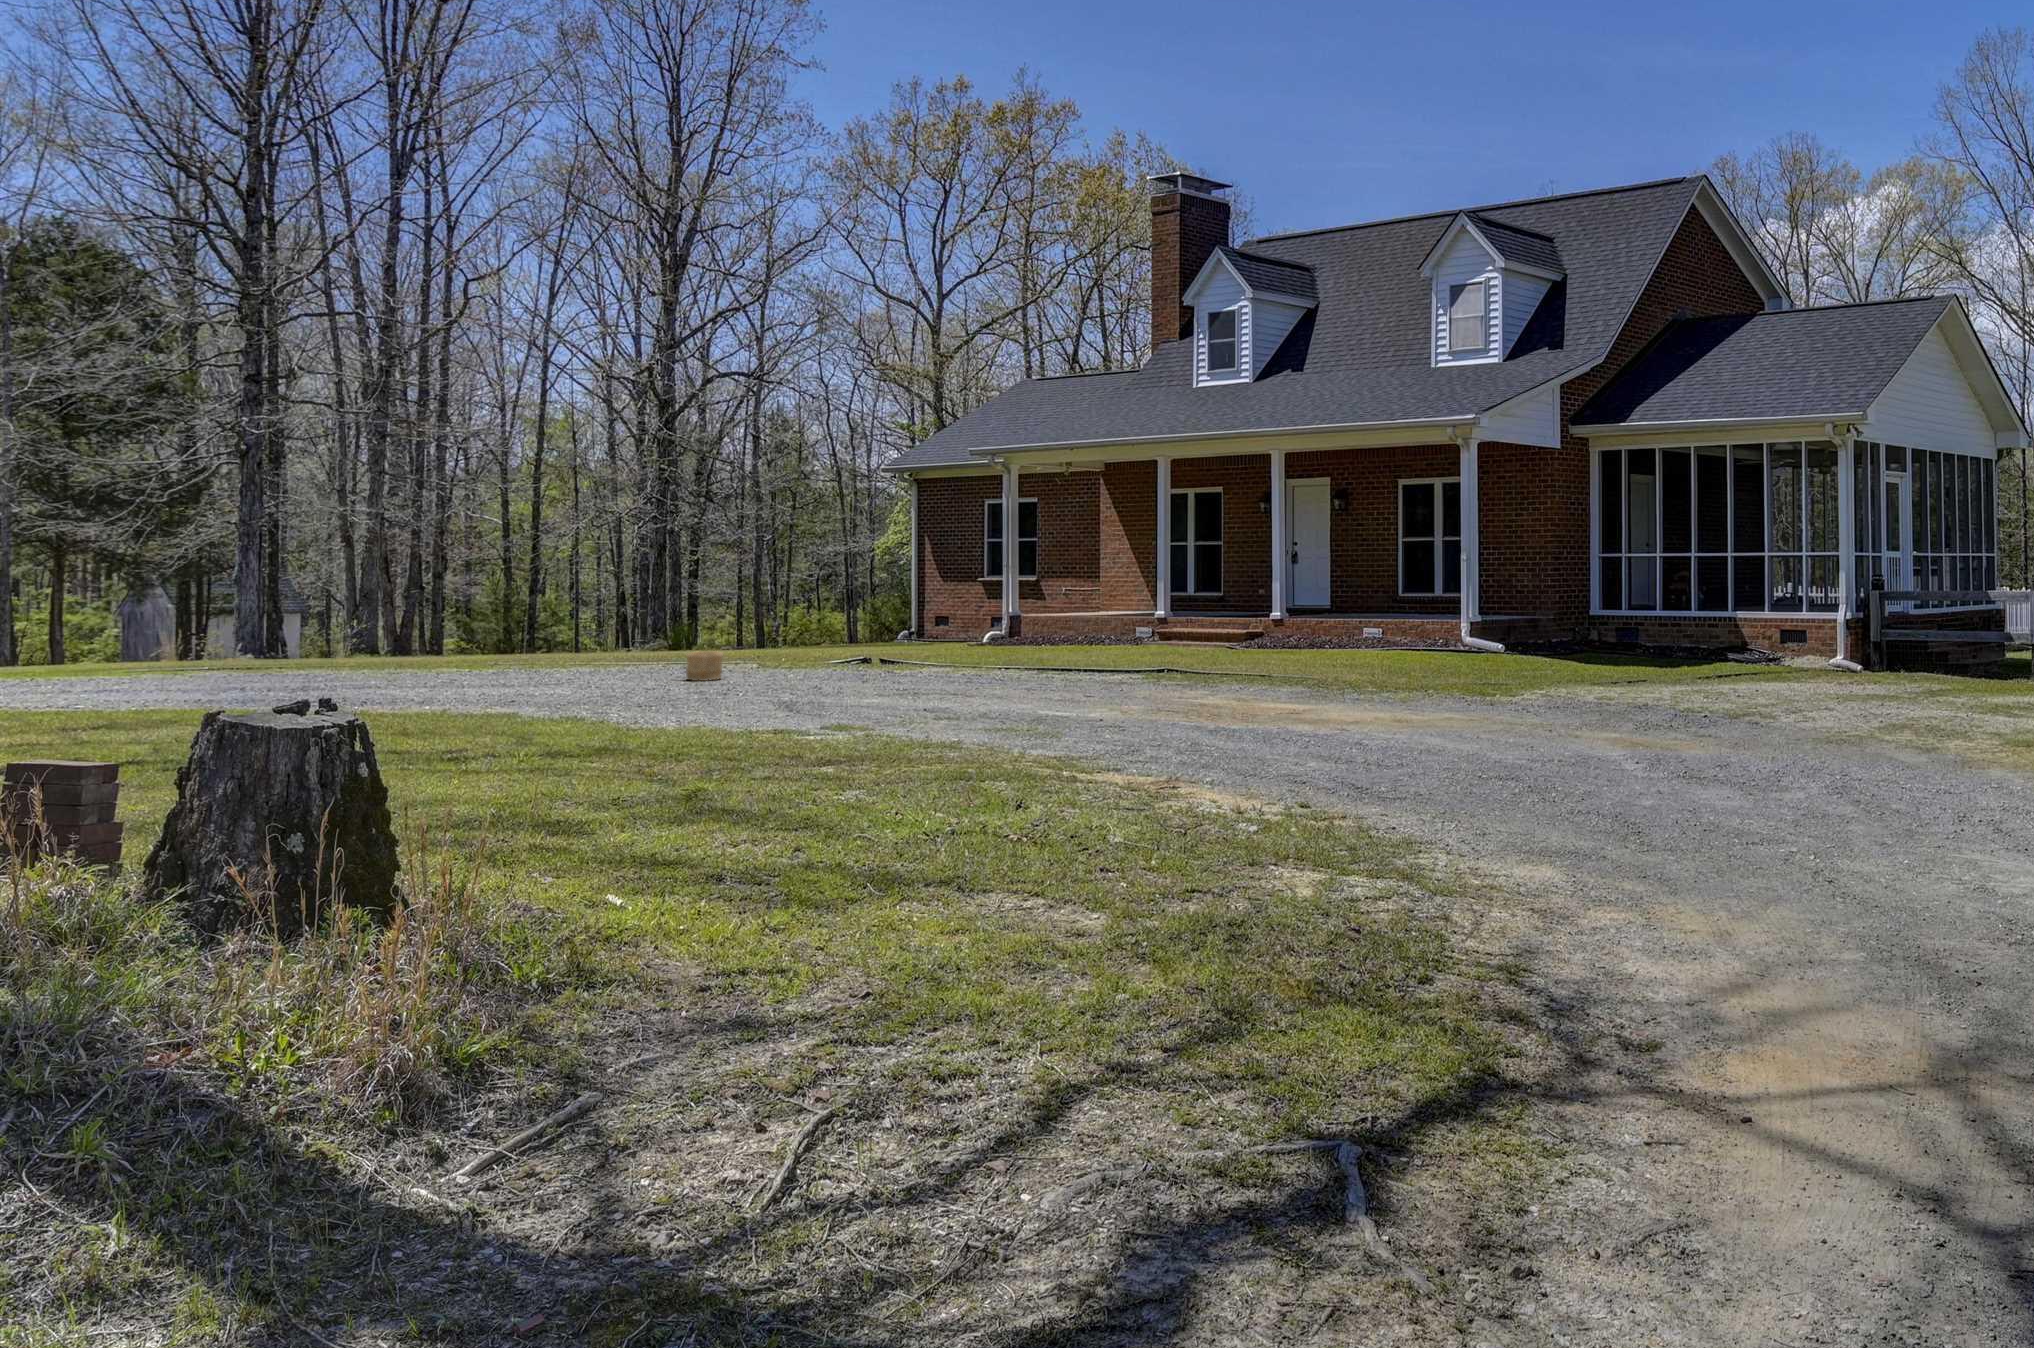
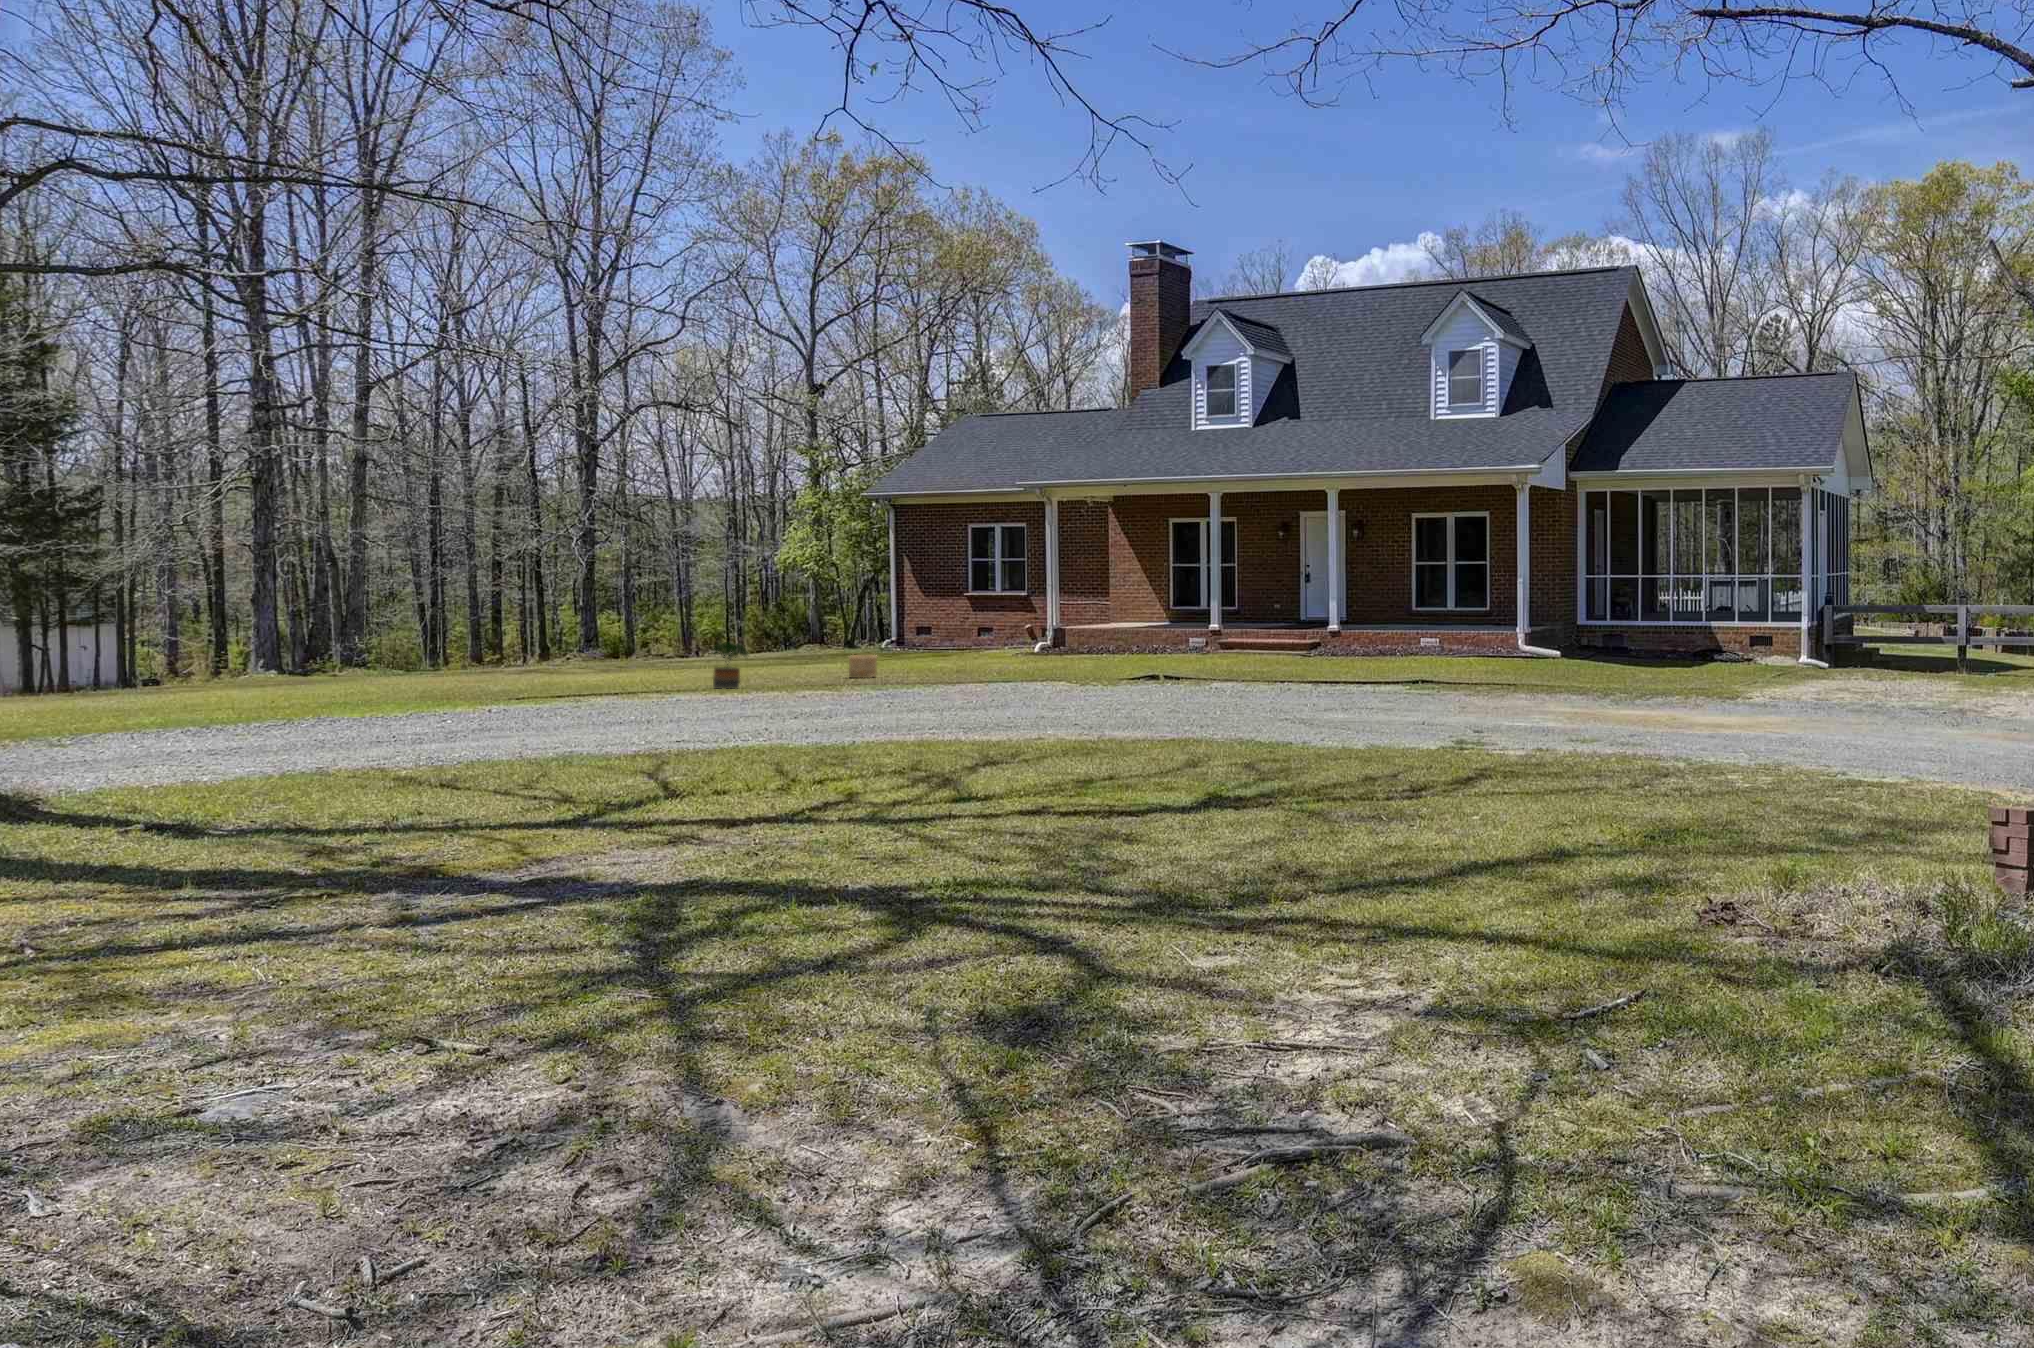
potted tree: none [495,644,548,705] -> present [712,642,749,689]

